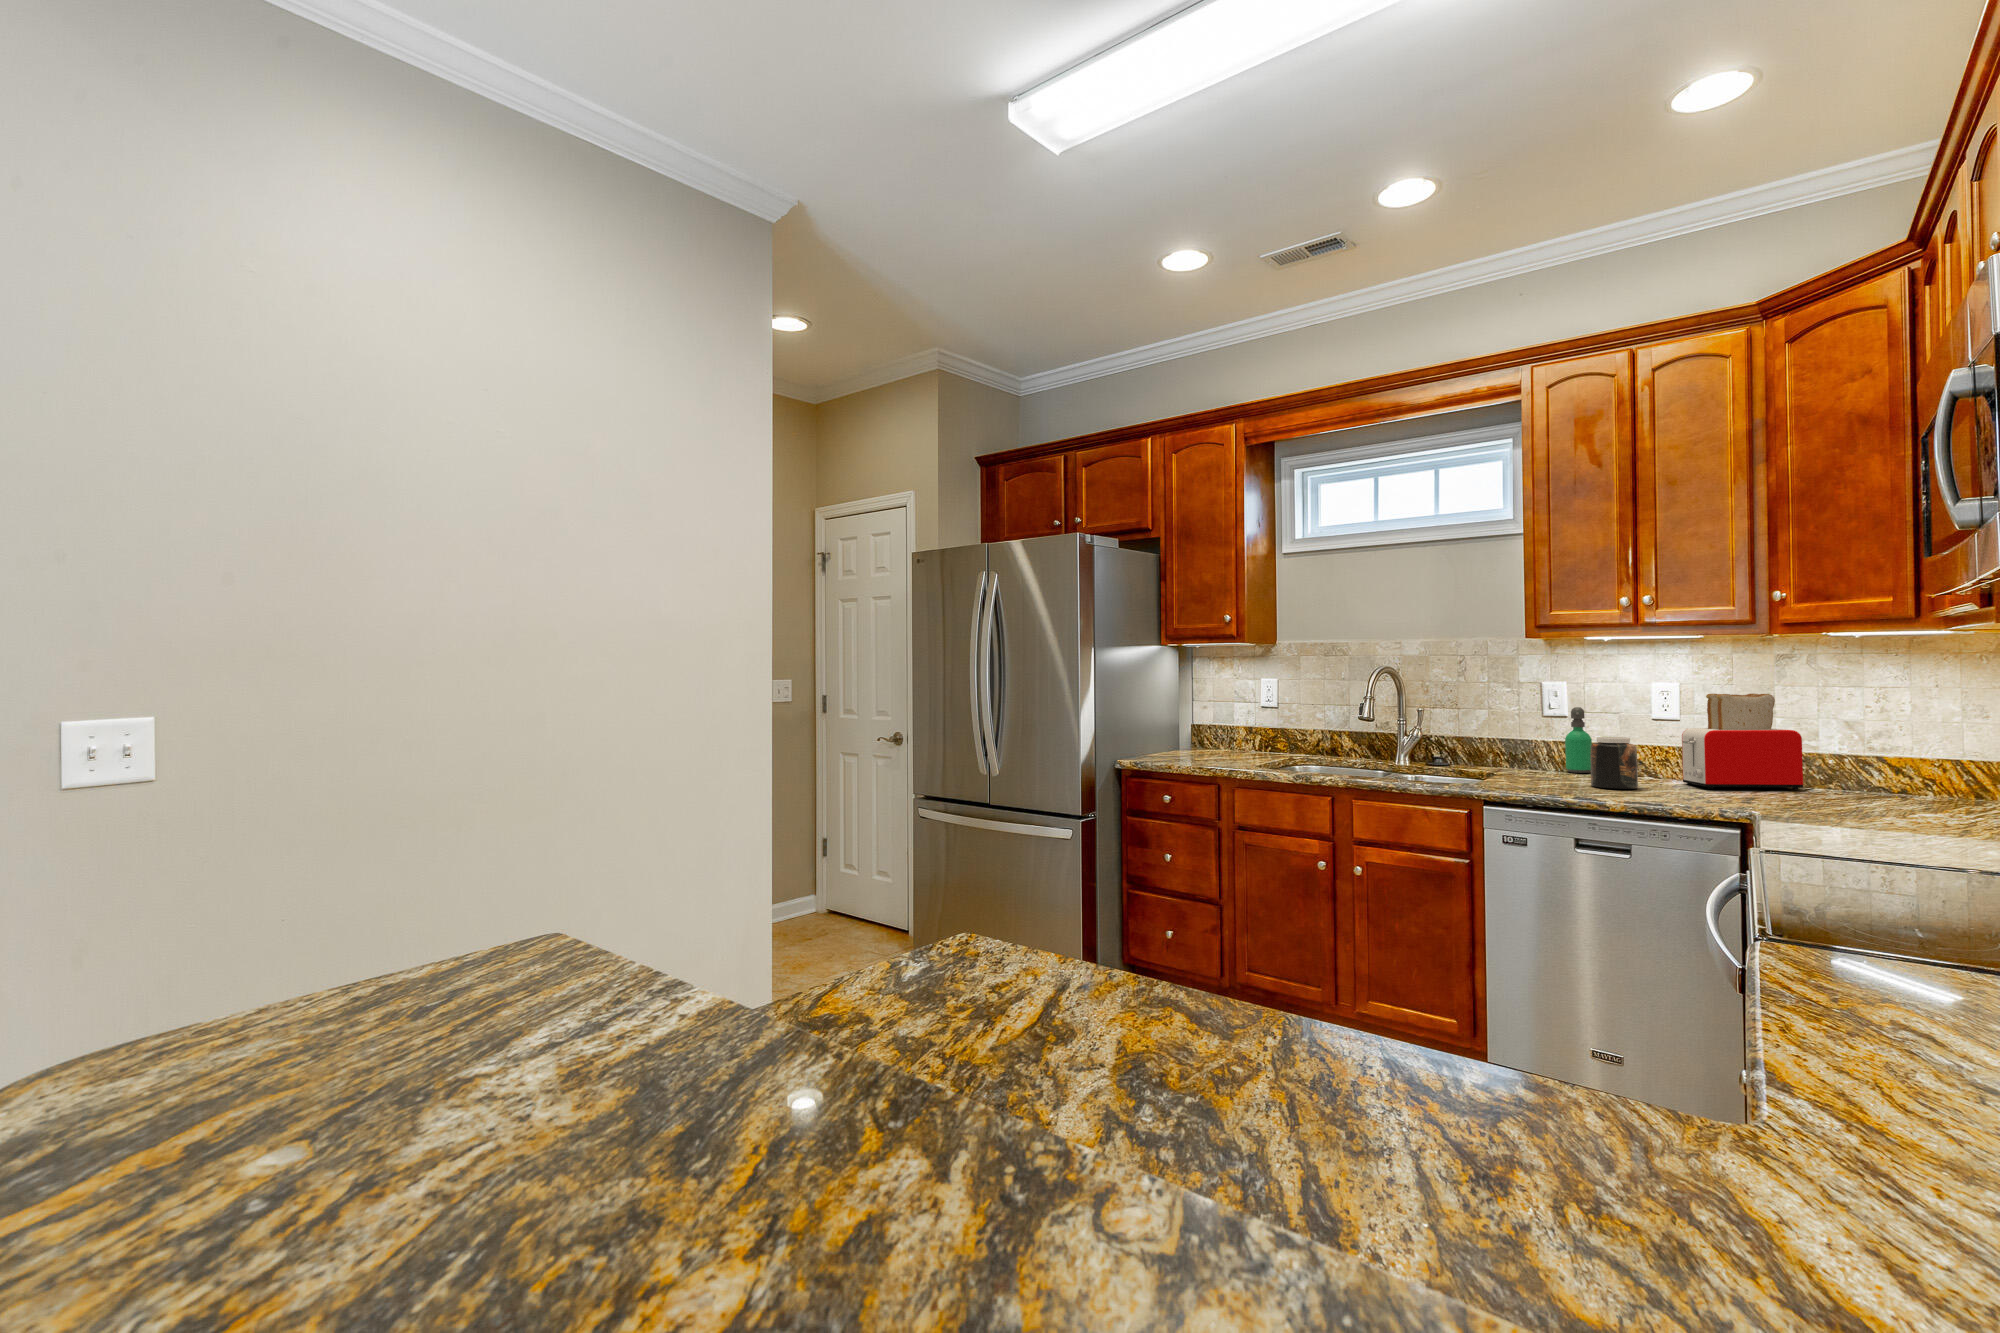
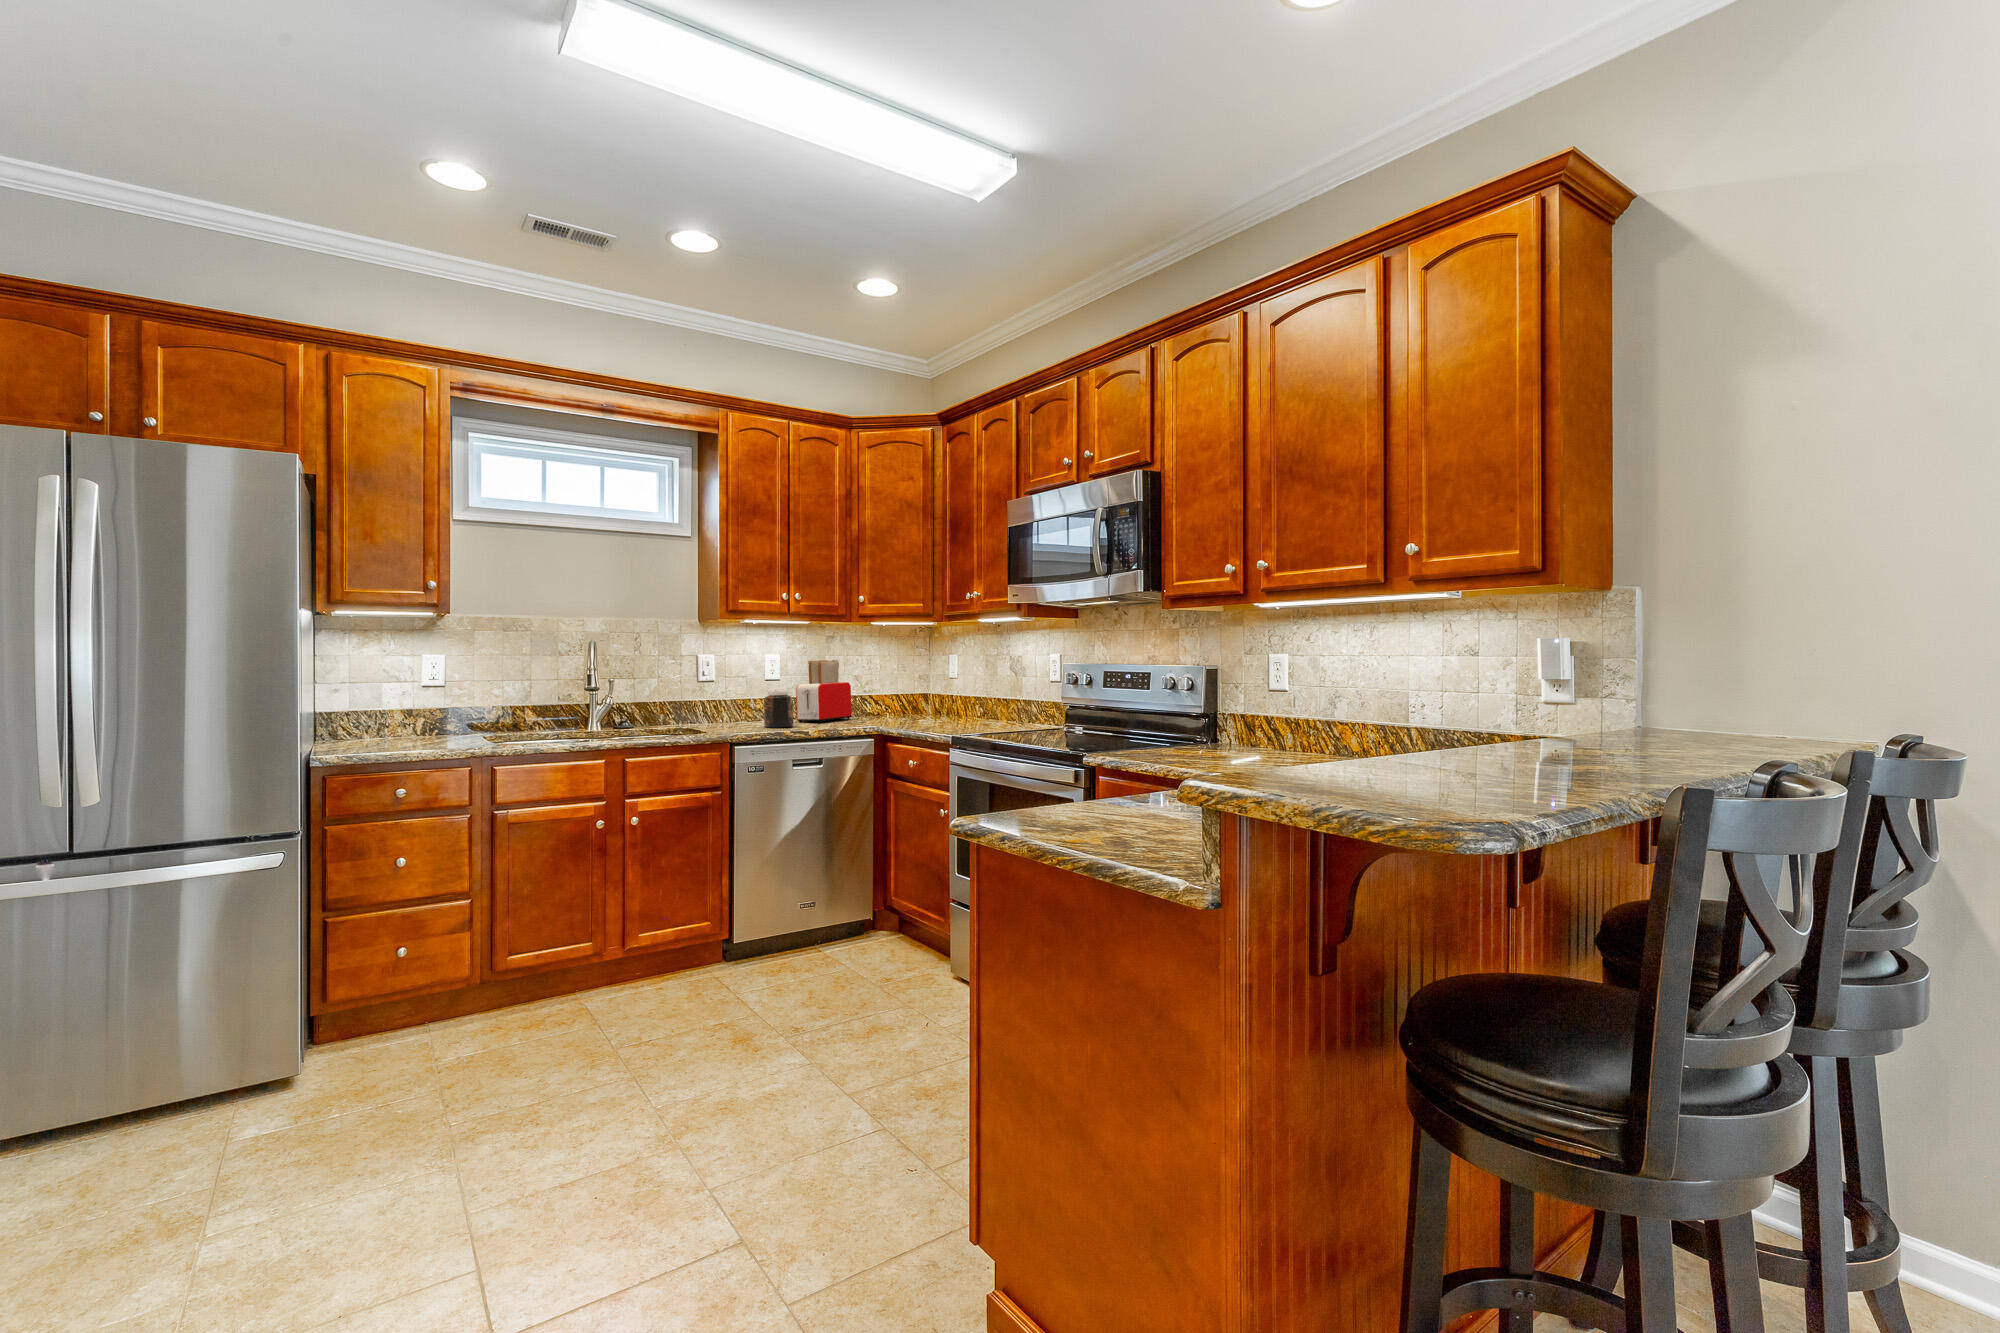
soap dispenser: present [1565,707,1592,773] -> none [718,673,736,723]

